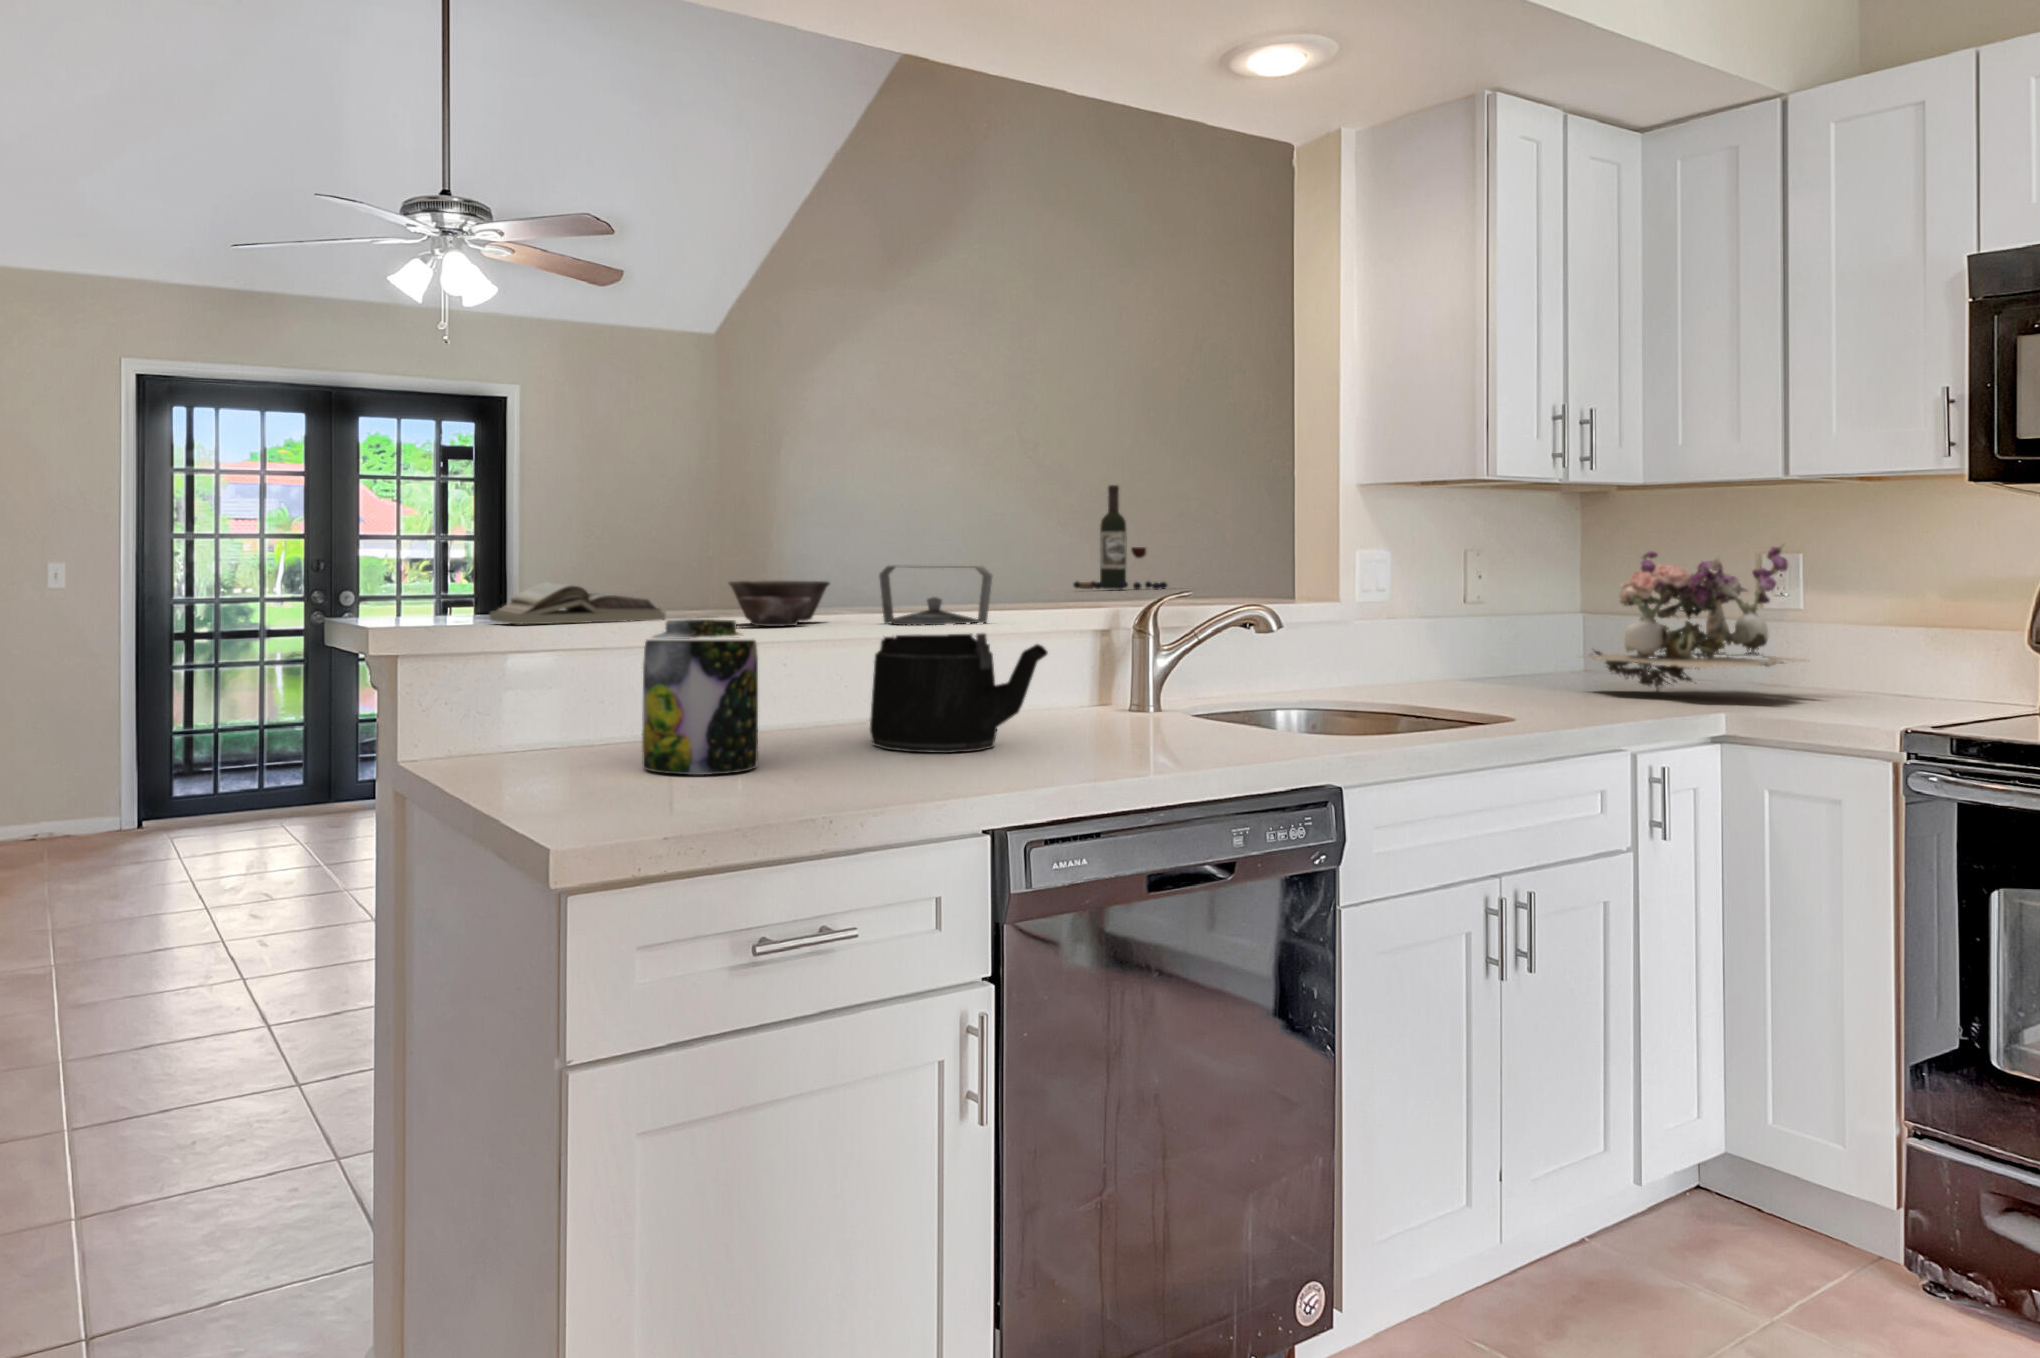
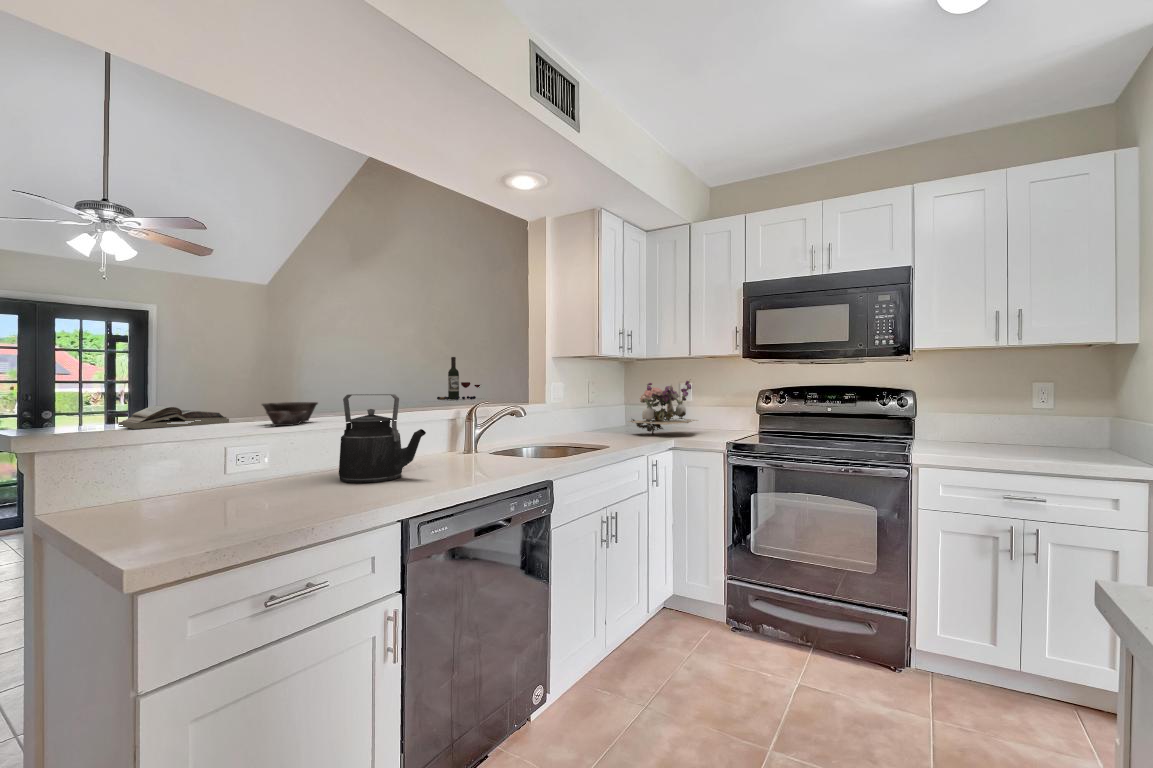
jar: present [642,619,758,775] -> none [205,425,275,507]

